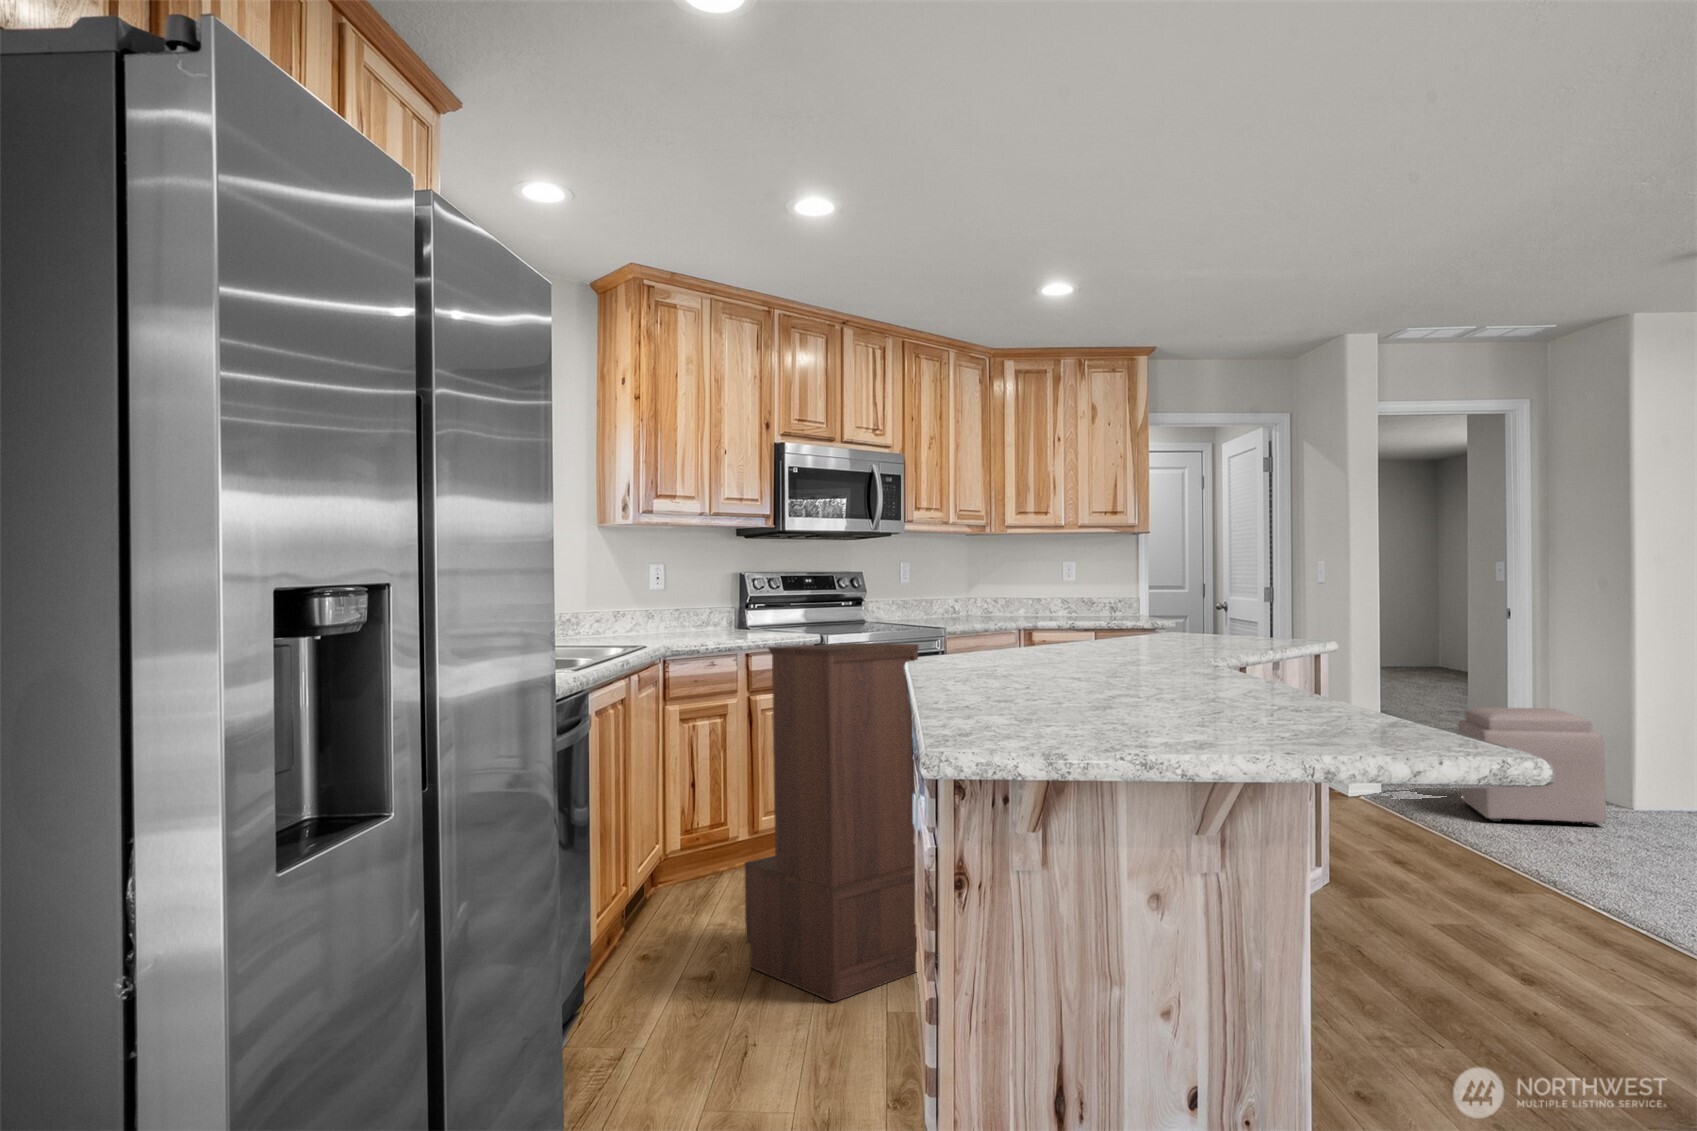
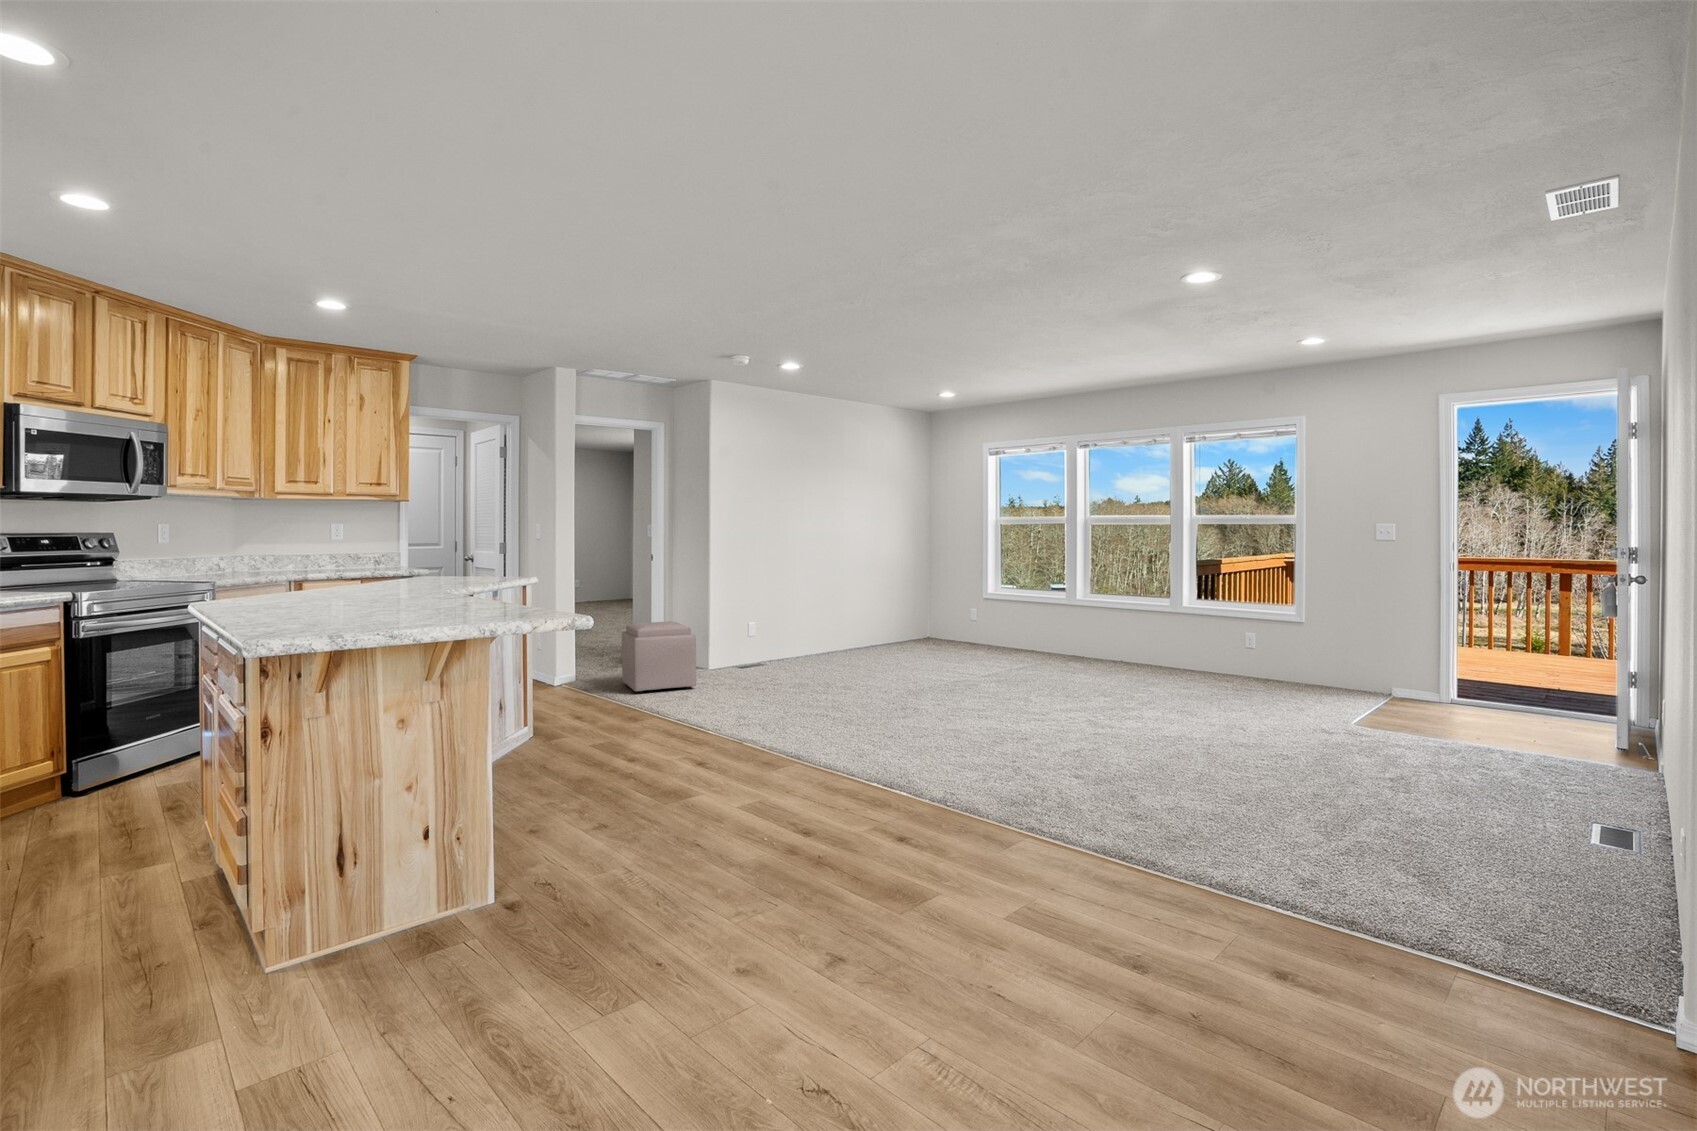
bookshelf: present [745,643,919,1002] -> none [5,607,215,911]

